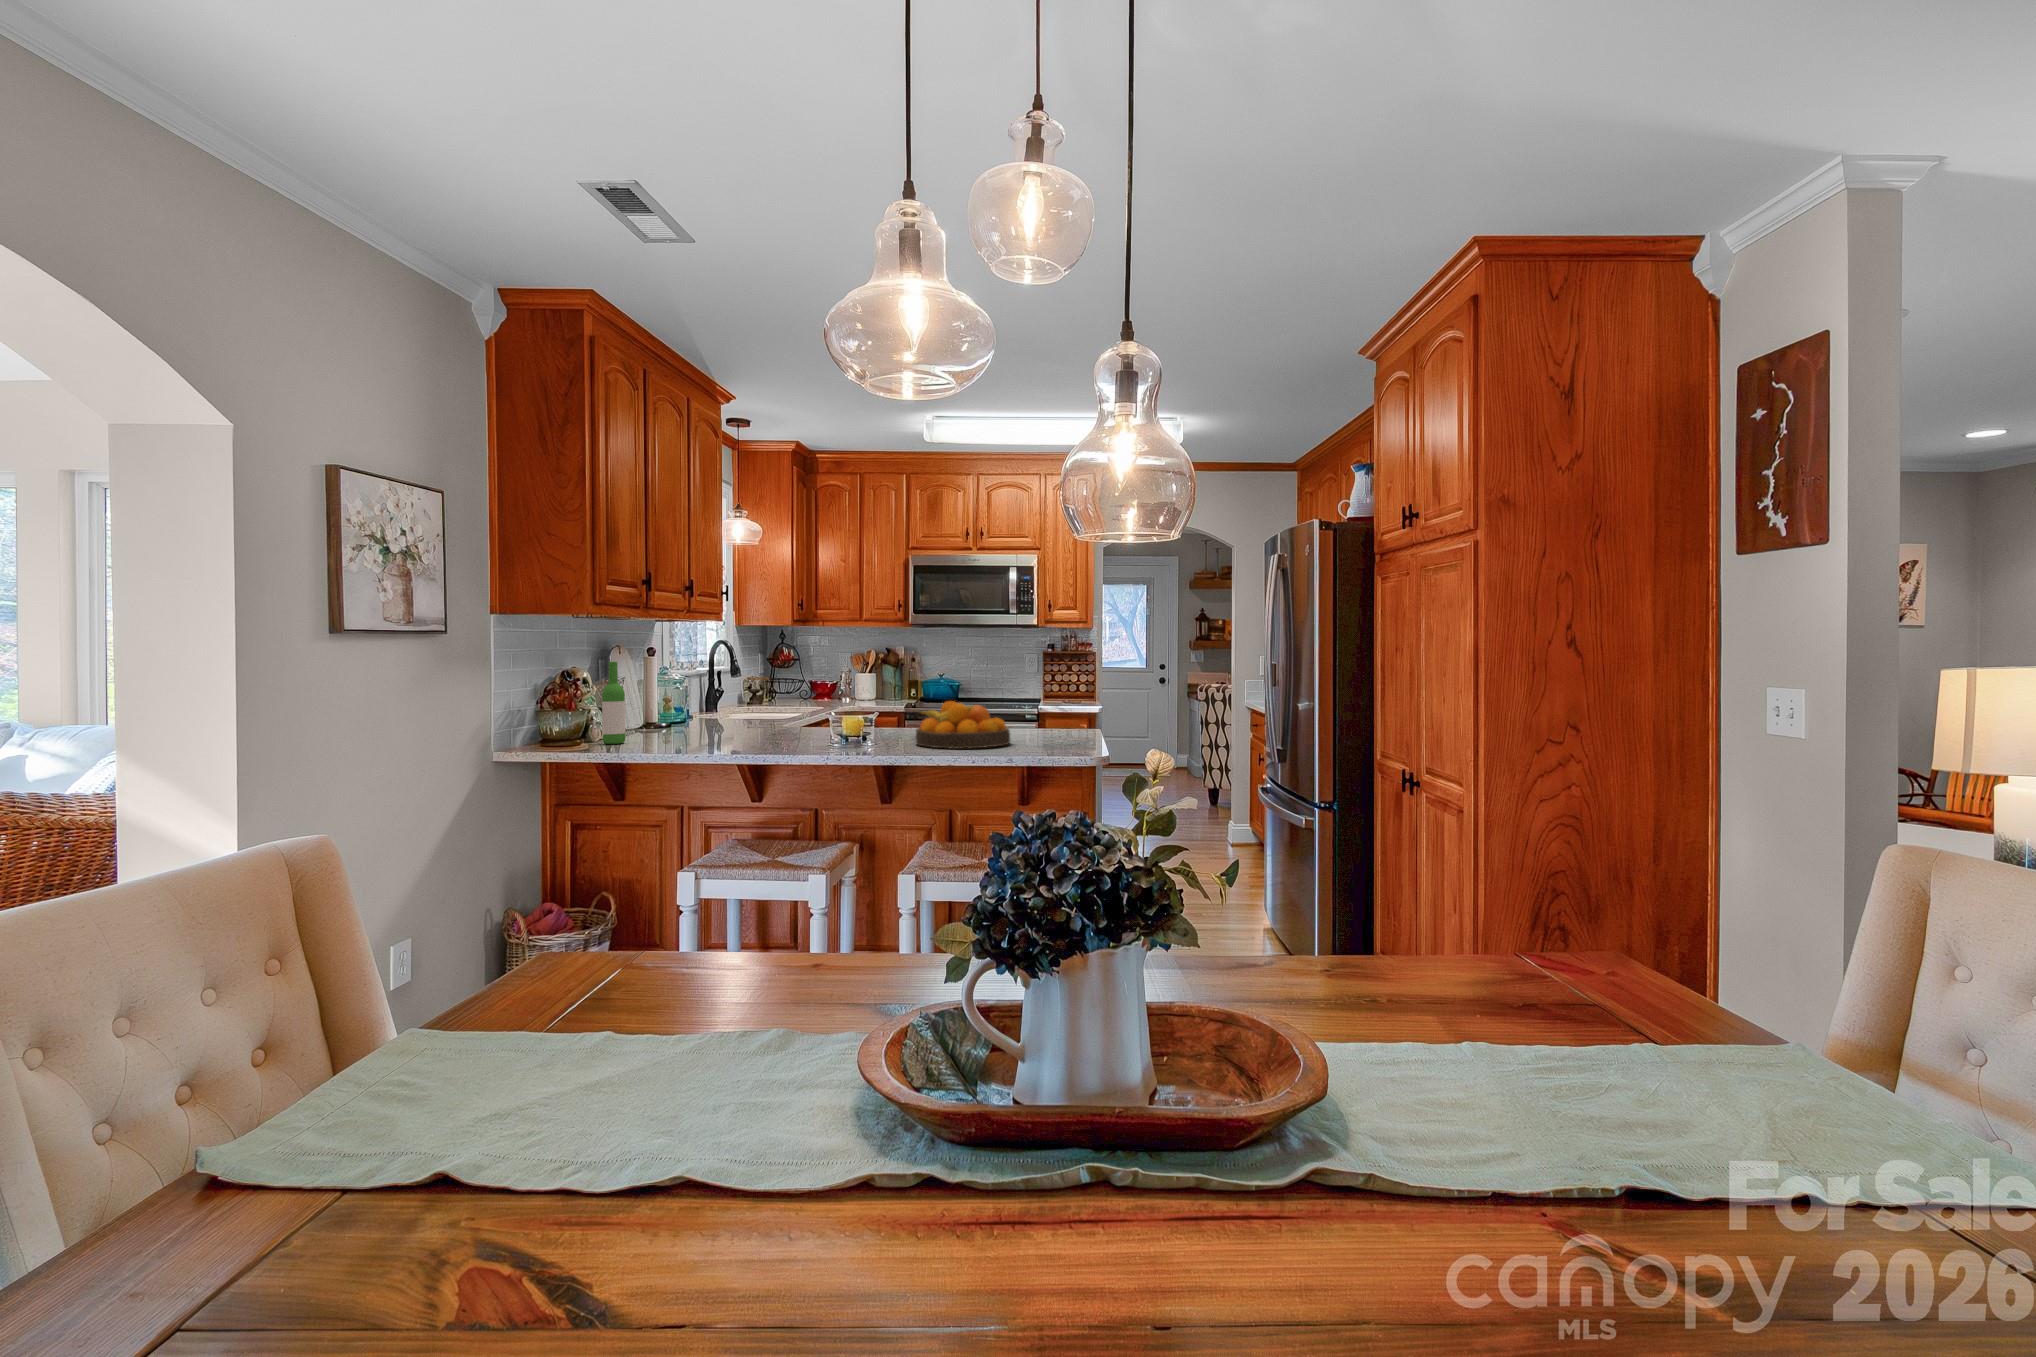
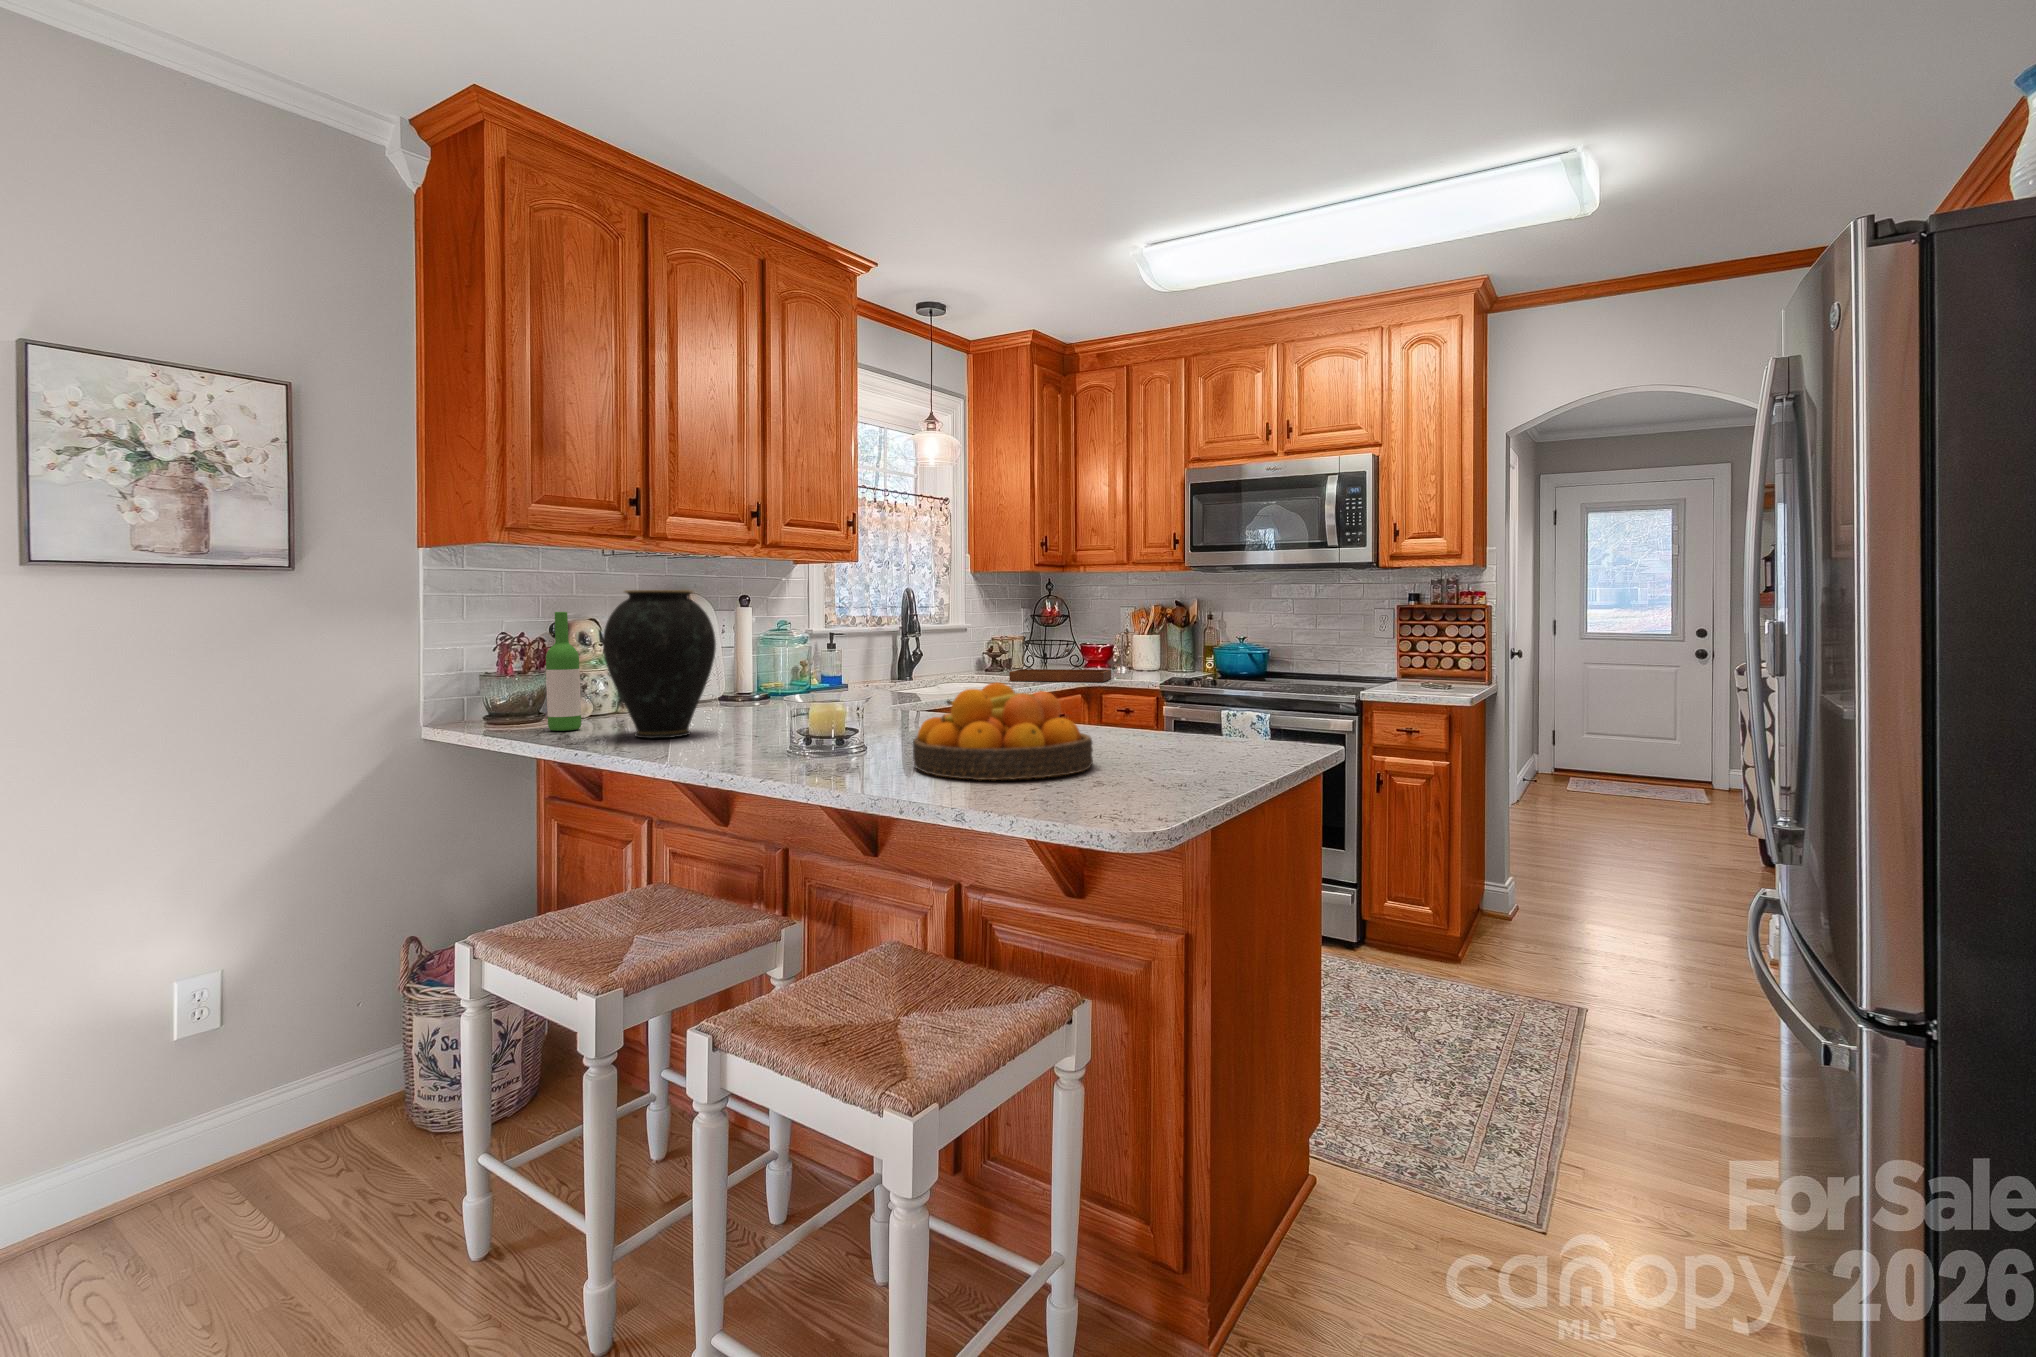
vase: none [667,648,739,744] -> present [603,590,716,738]
tray: none [791,682,864,708] -> present [1009,647,1111,682]

